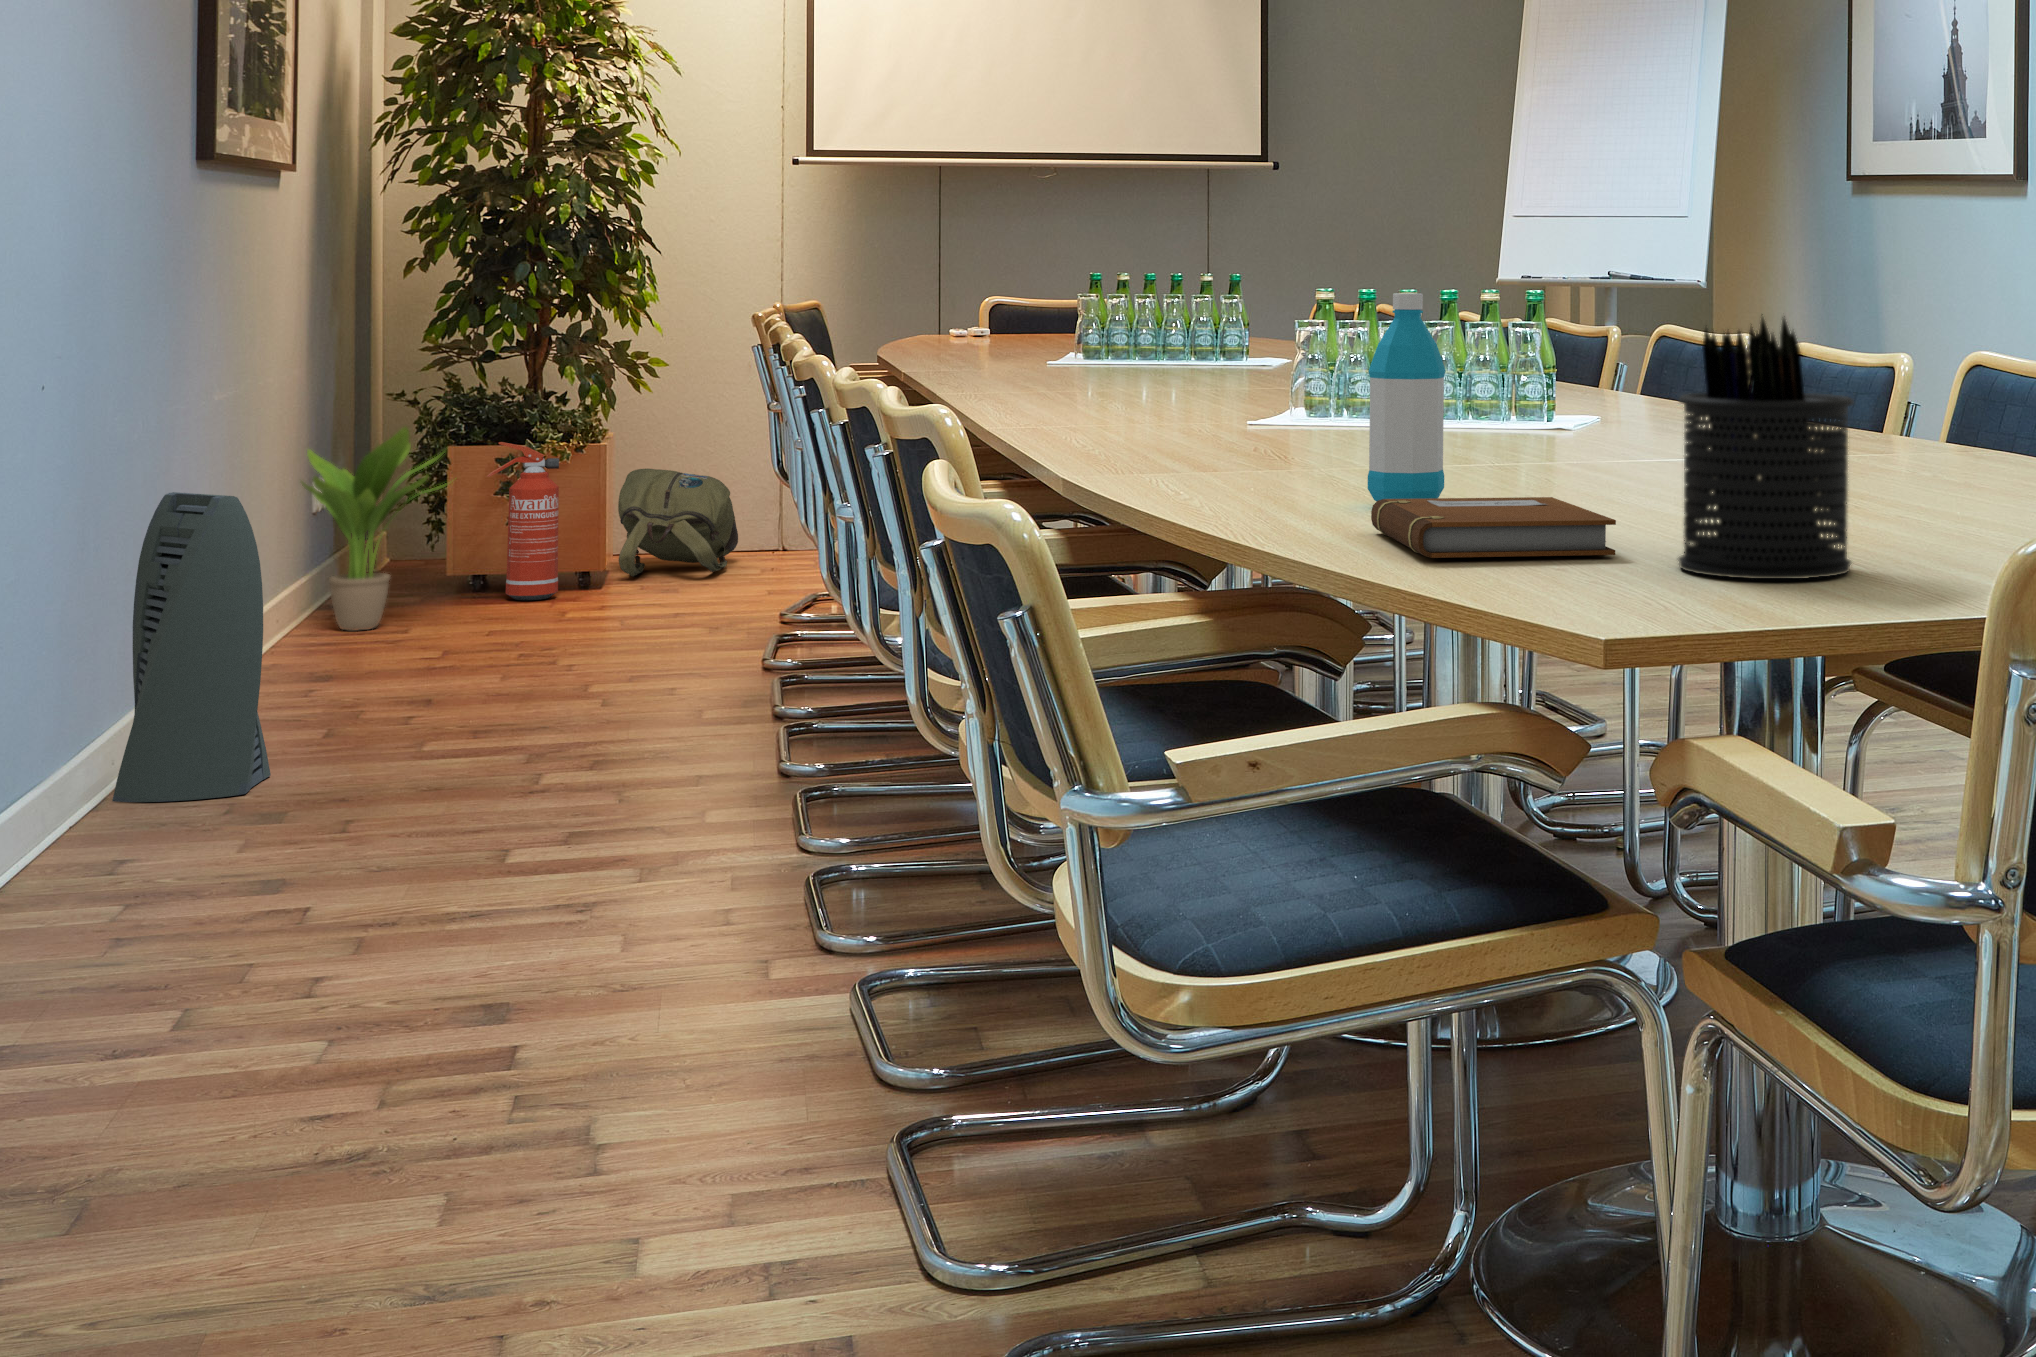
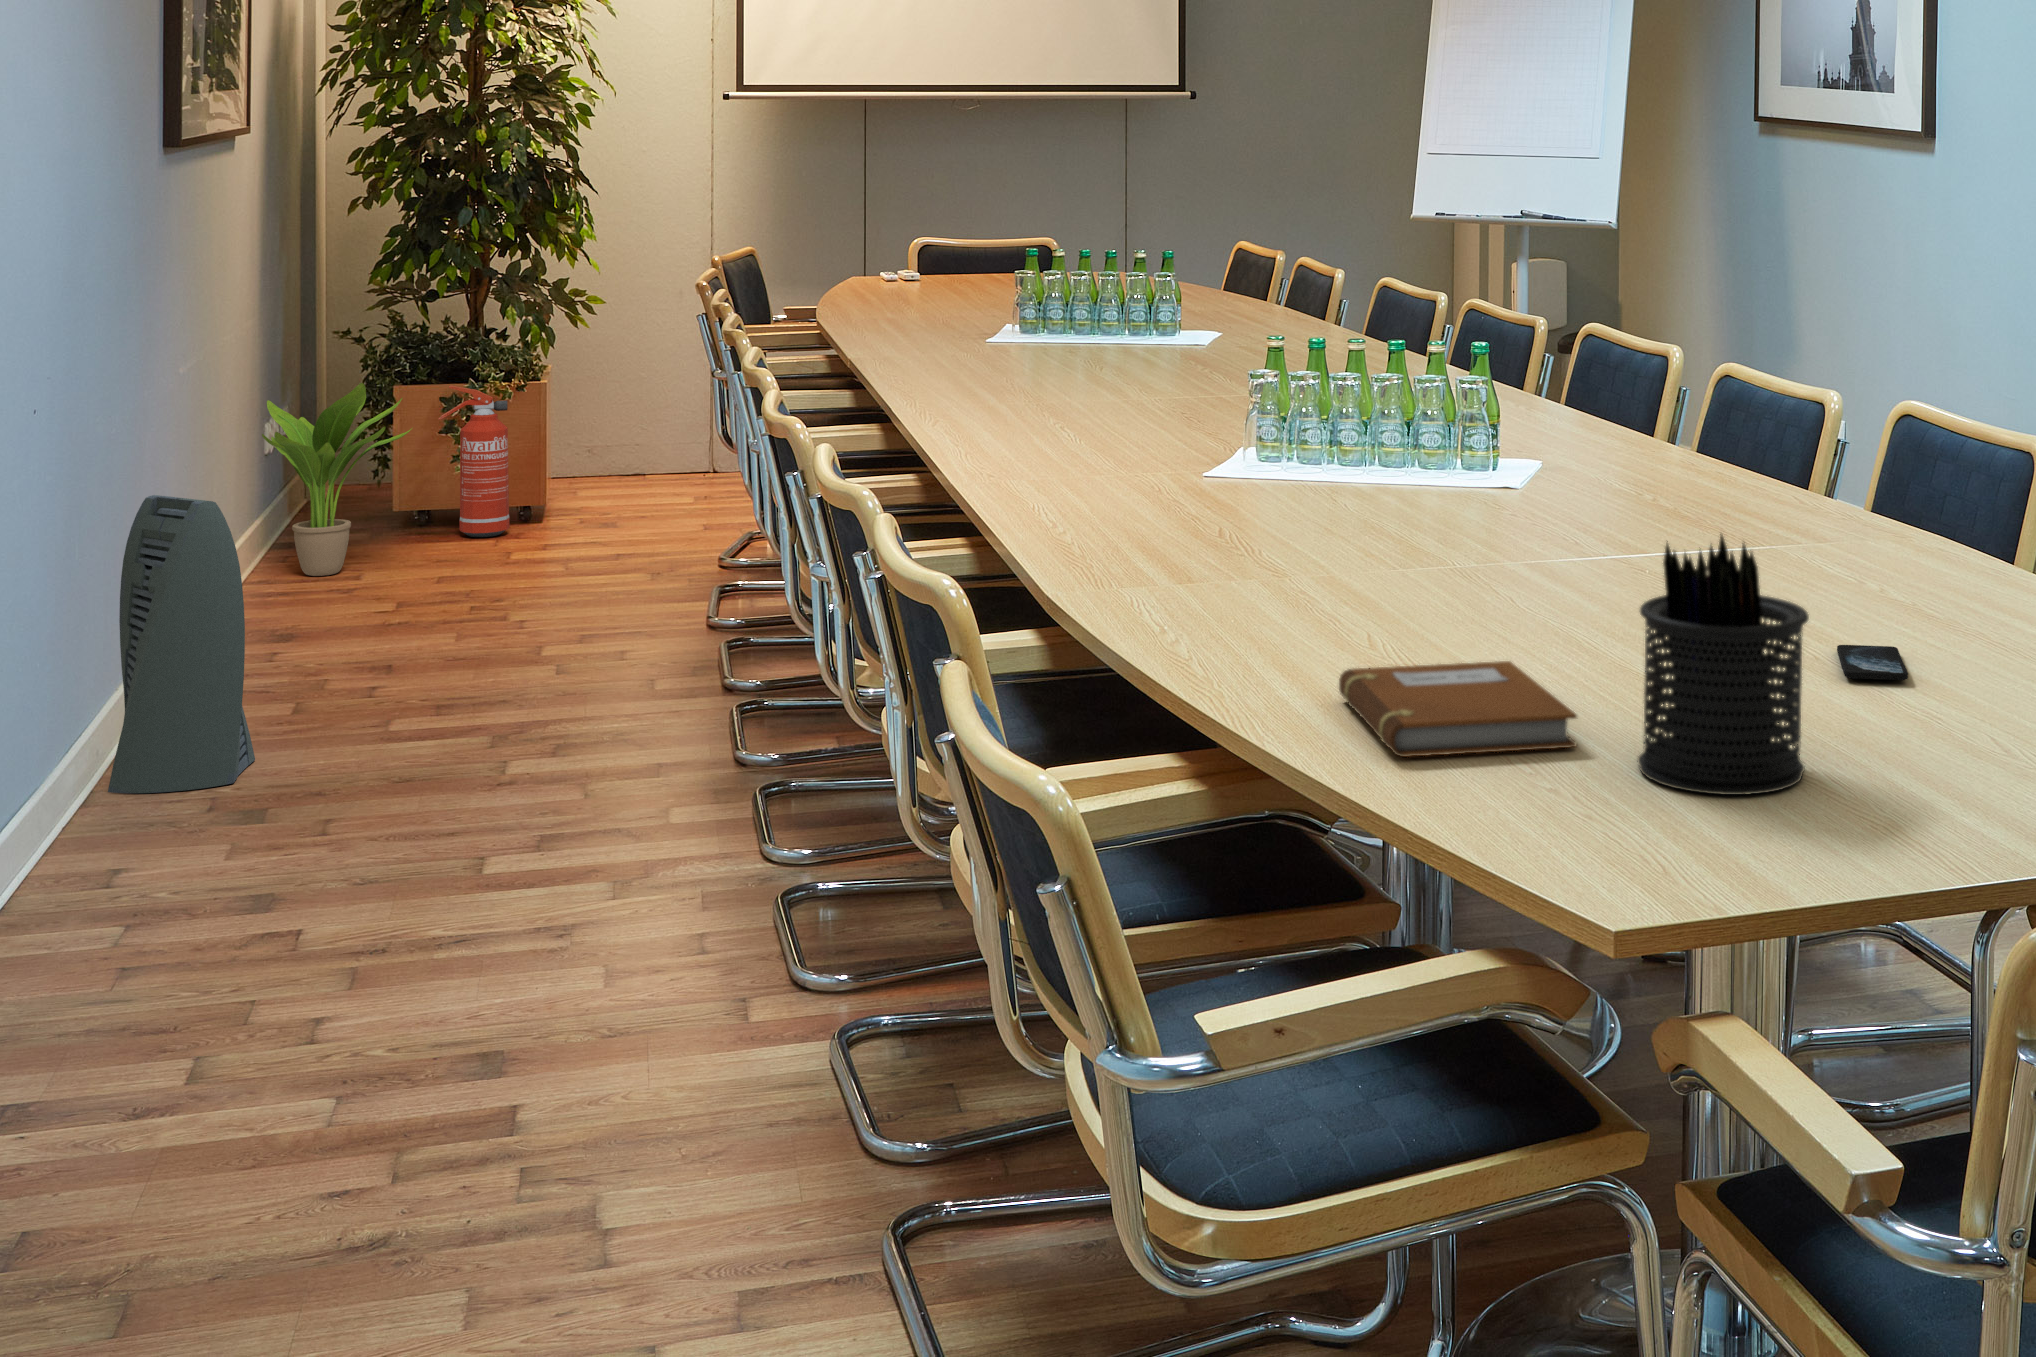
water bottle: present [1368,293,1446,501] -> none [1329,443,1404,652]
backpack: present [618,469,738,577] -> none [564,401,679,507]
smartphone: none [1898,505,1970,524] -> present [1837,645,1908,680]

